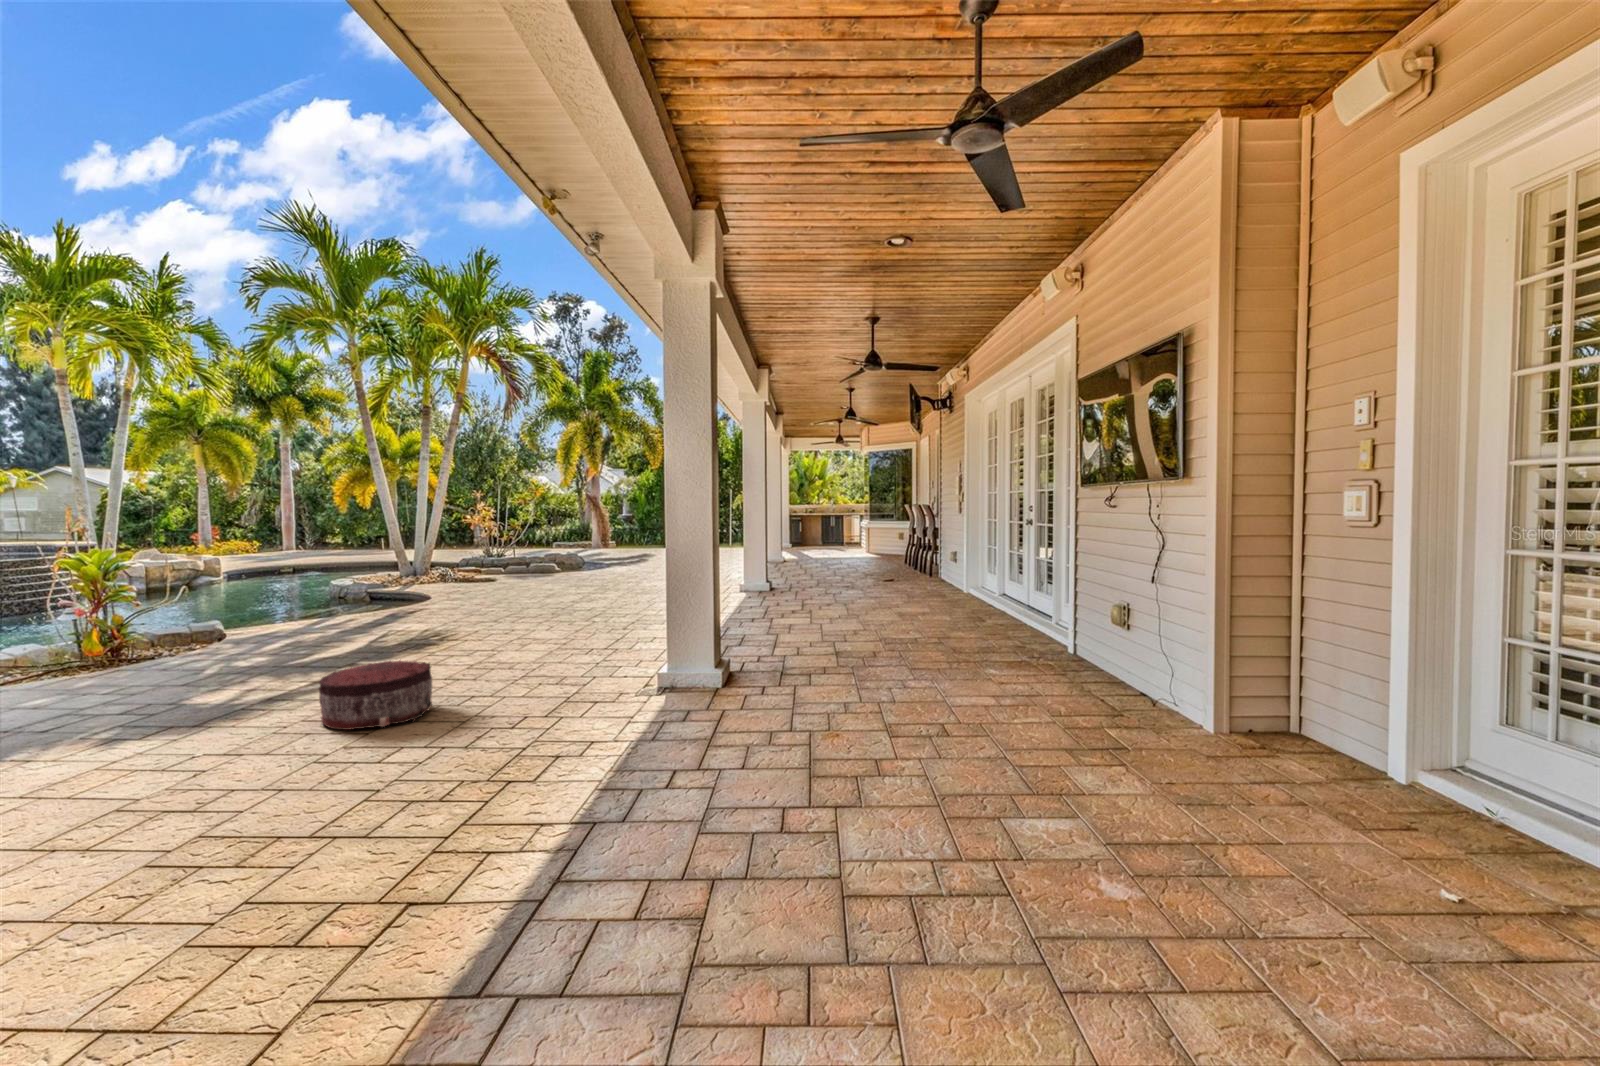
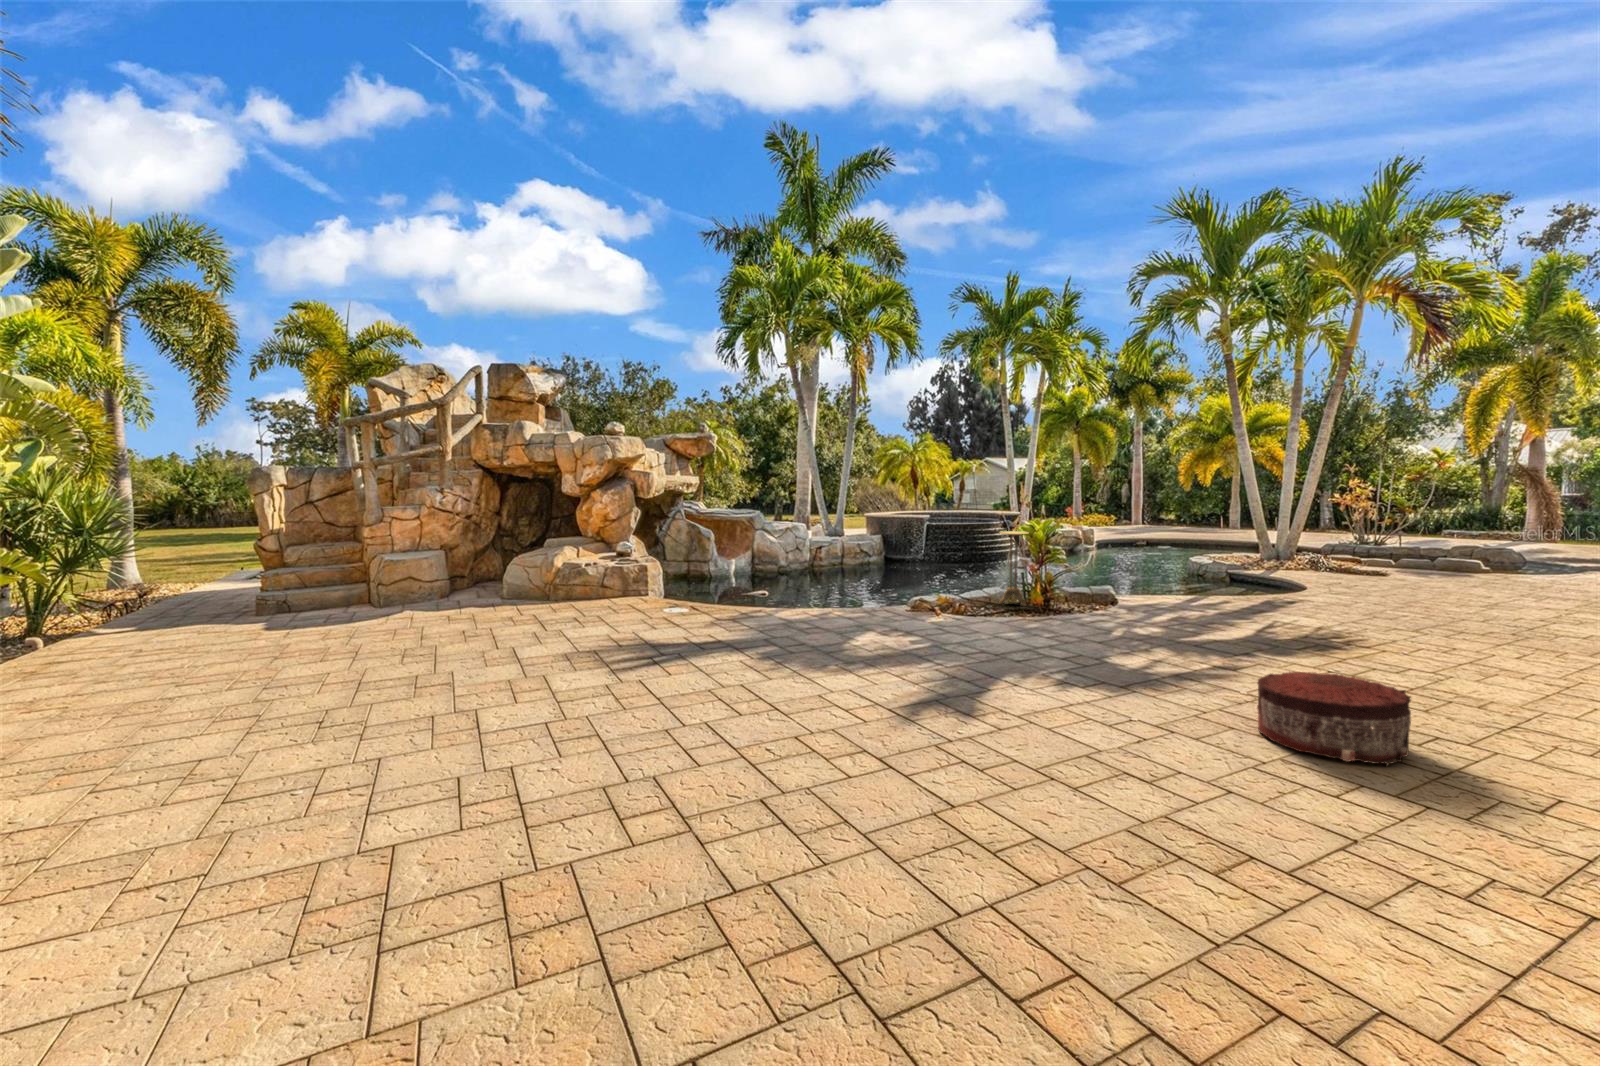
side table: none [31,565,84,663] -> present [1000,531,1028,606]

